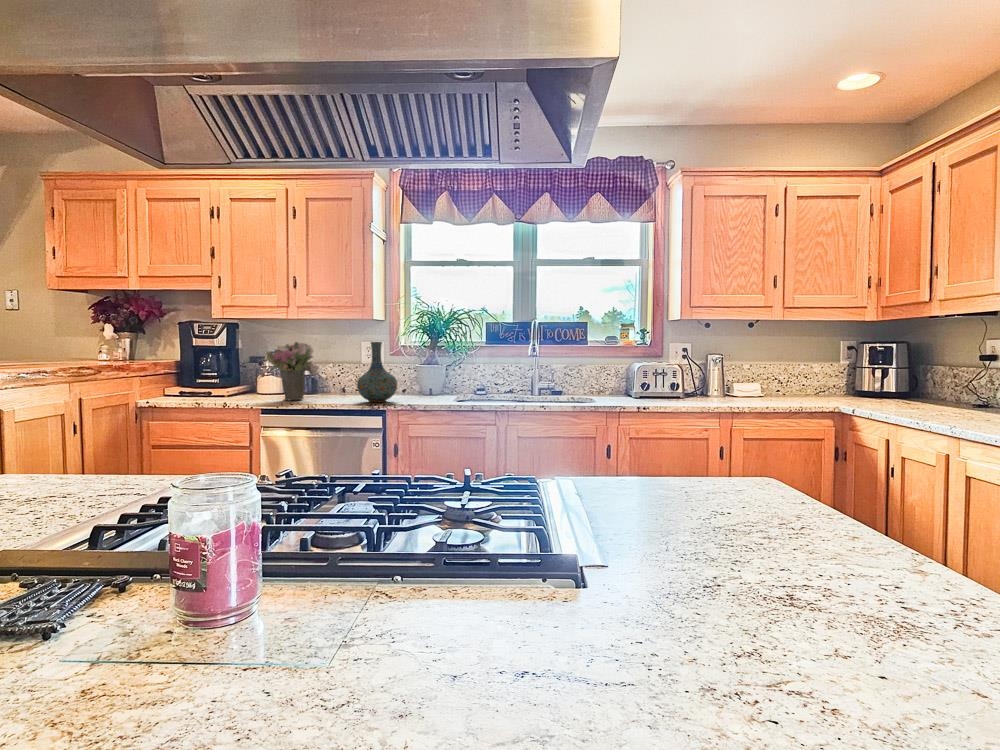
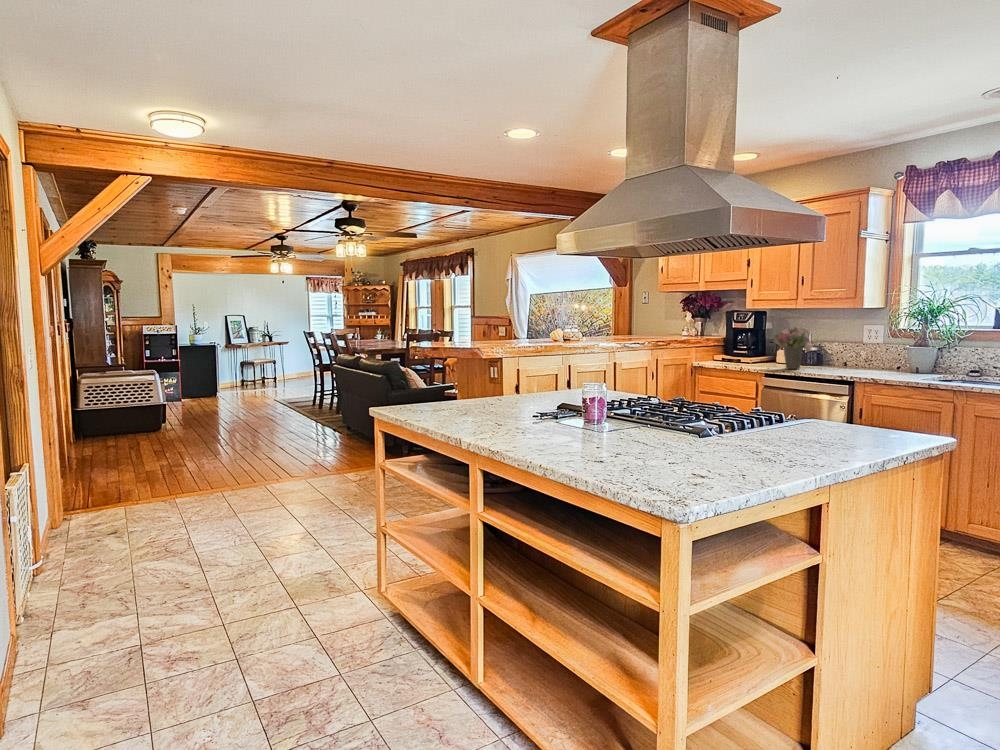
vase: present [357,342,397,402] -> none [835,328,871,375]

